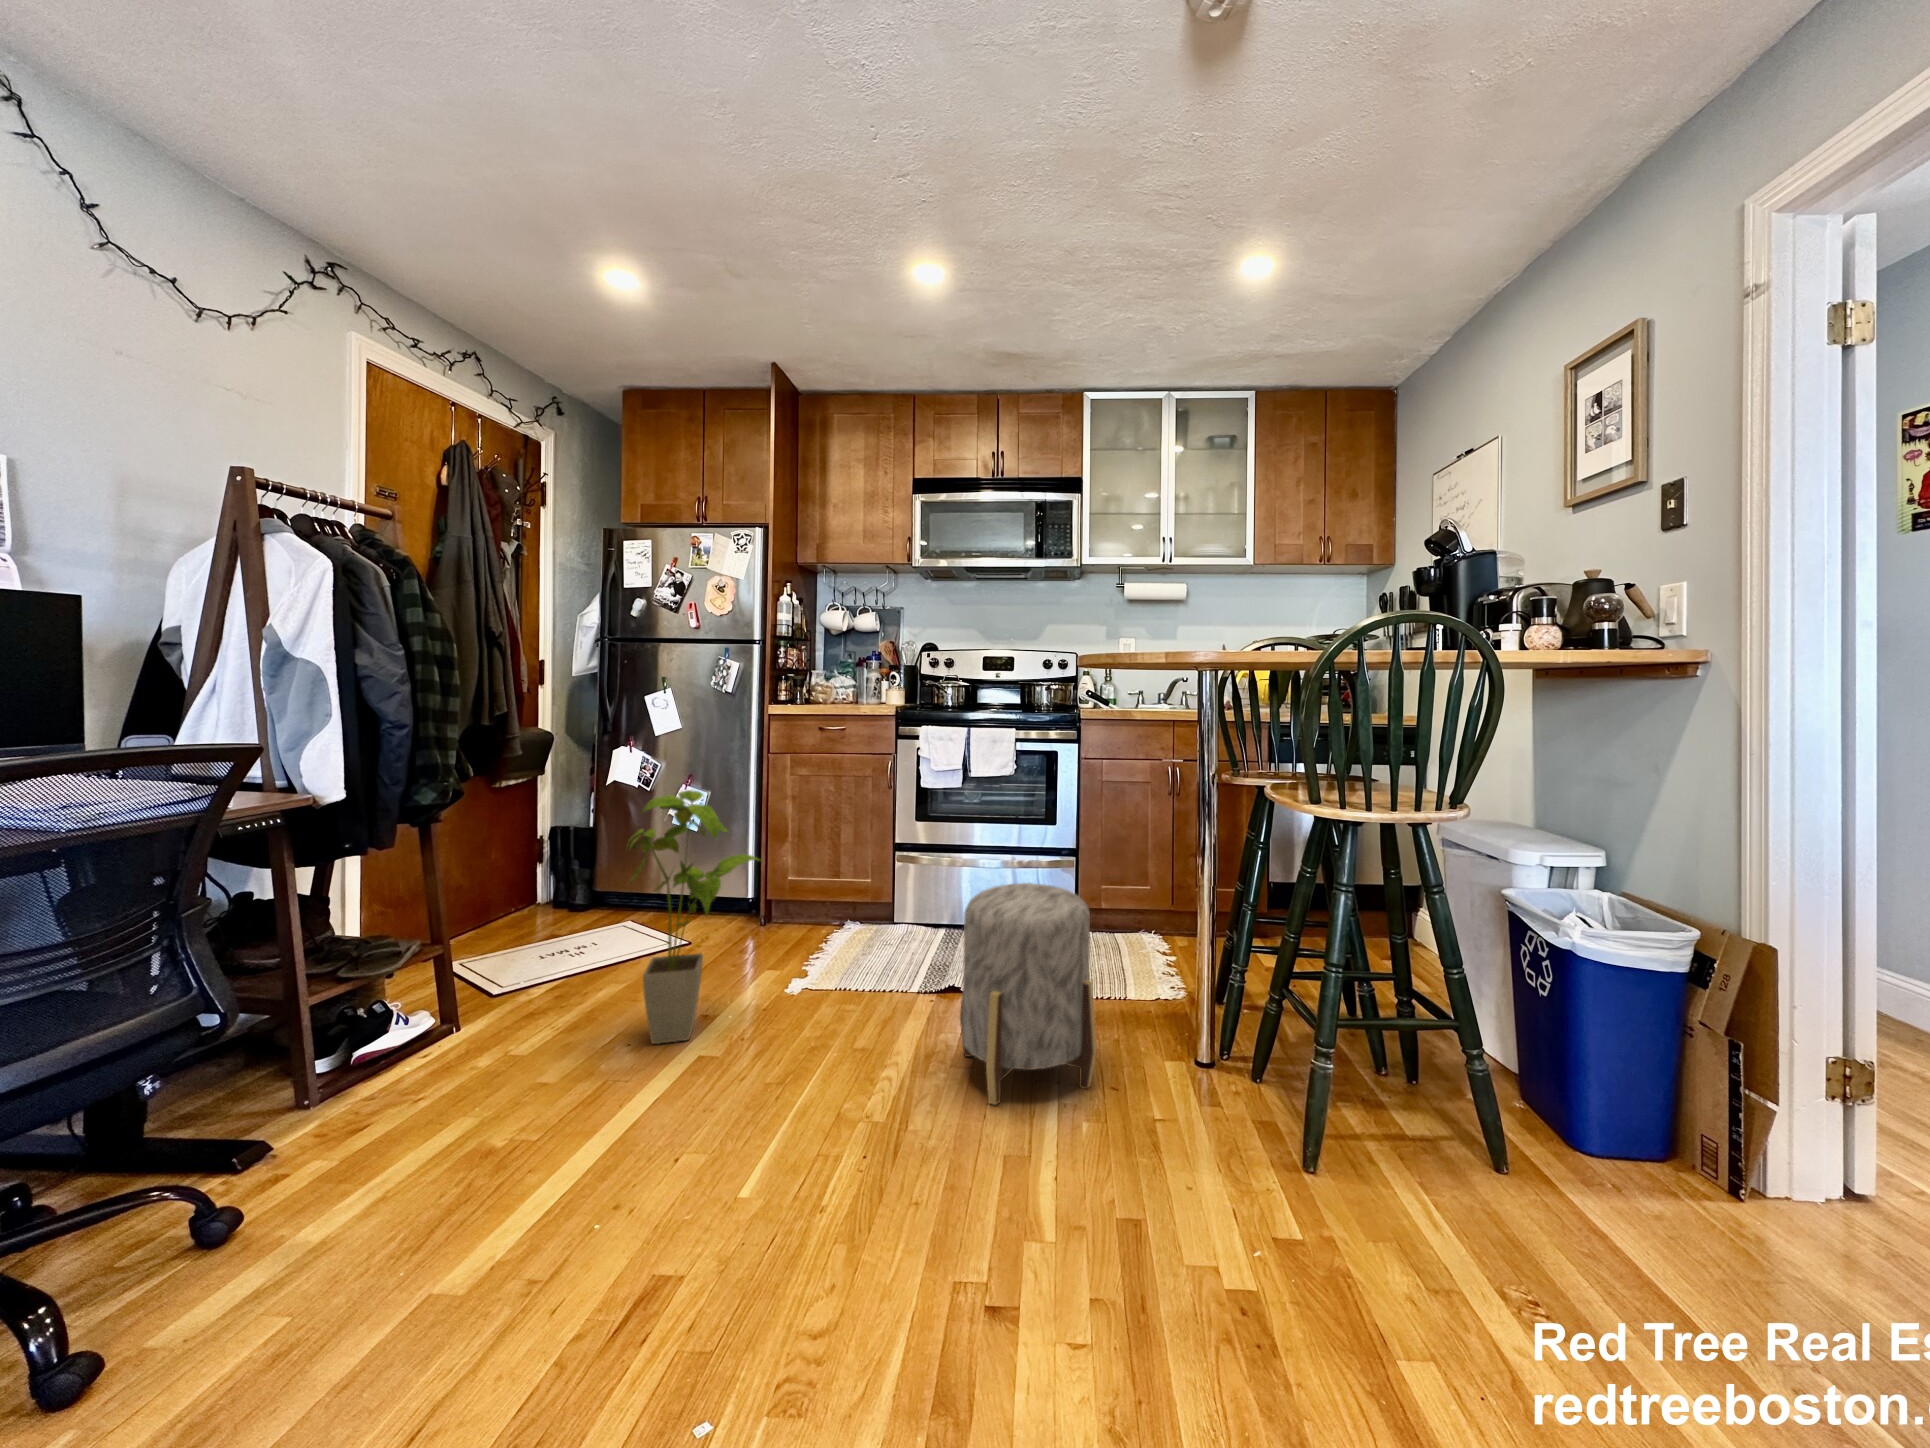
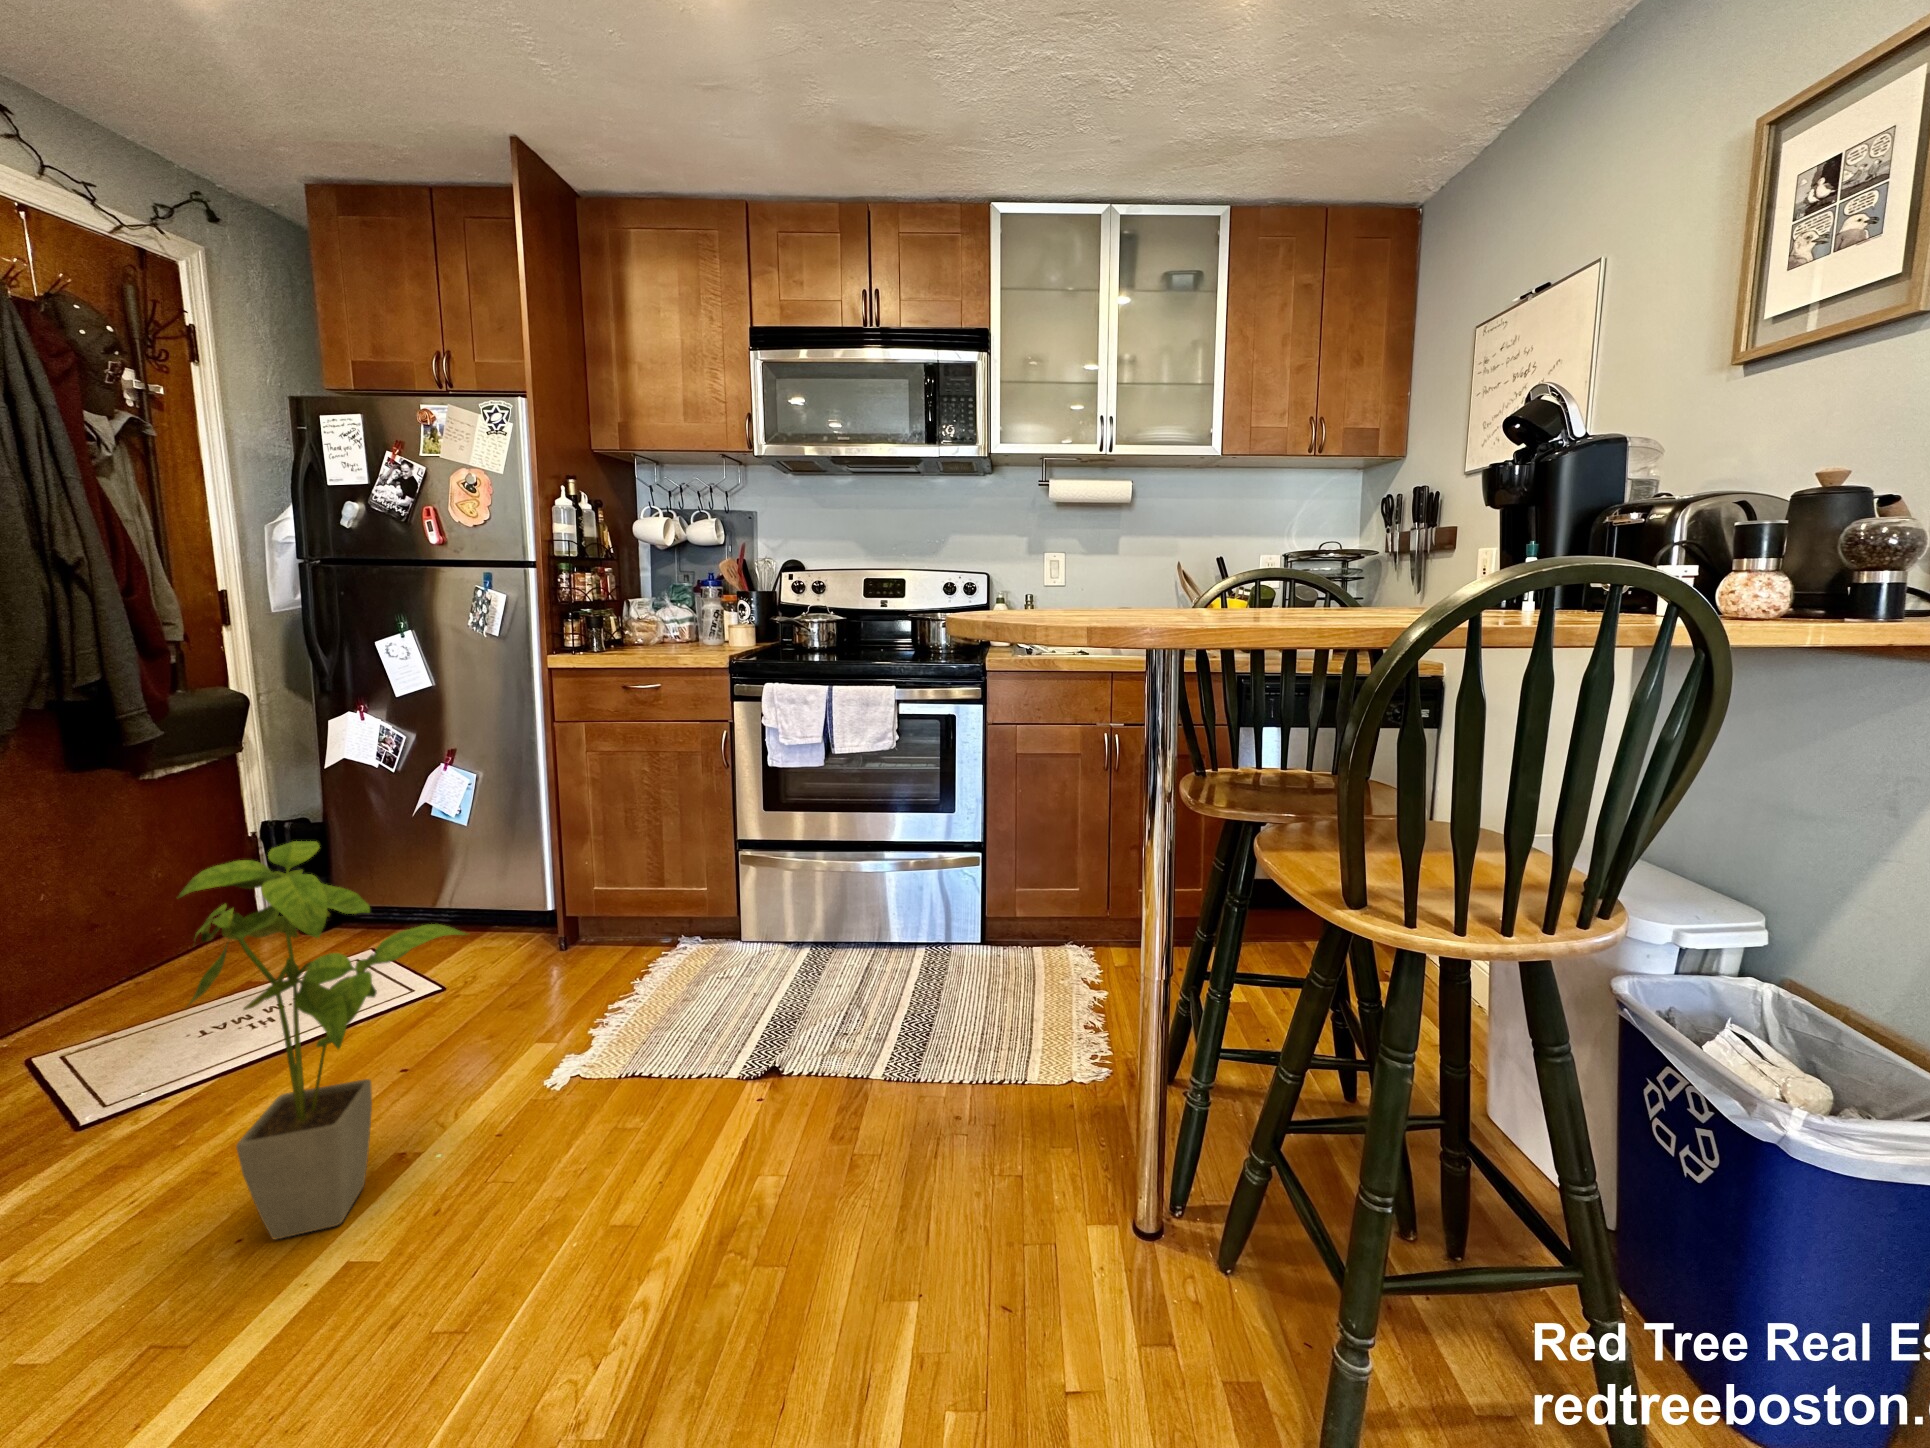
stool: present [960,883,1096,1105] -> none [752,976,973,1376]

